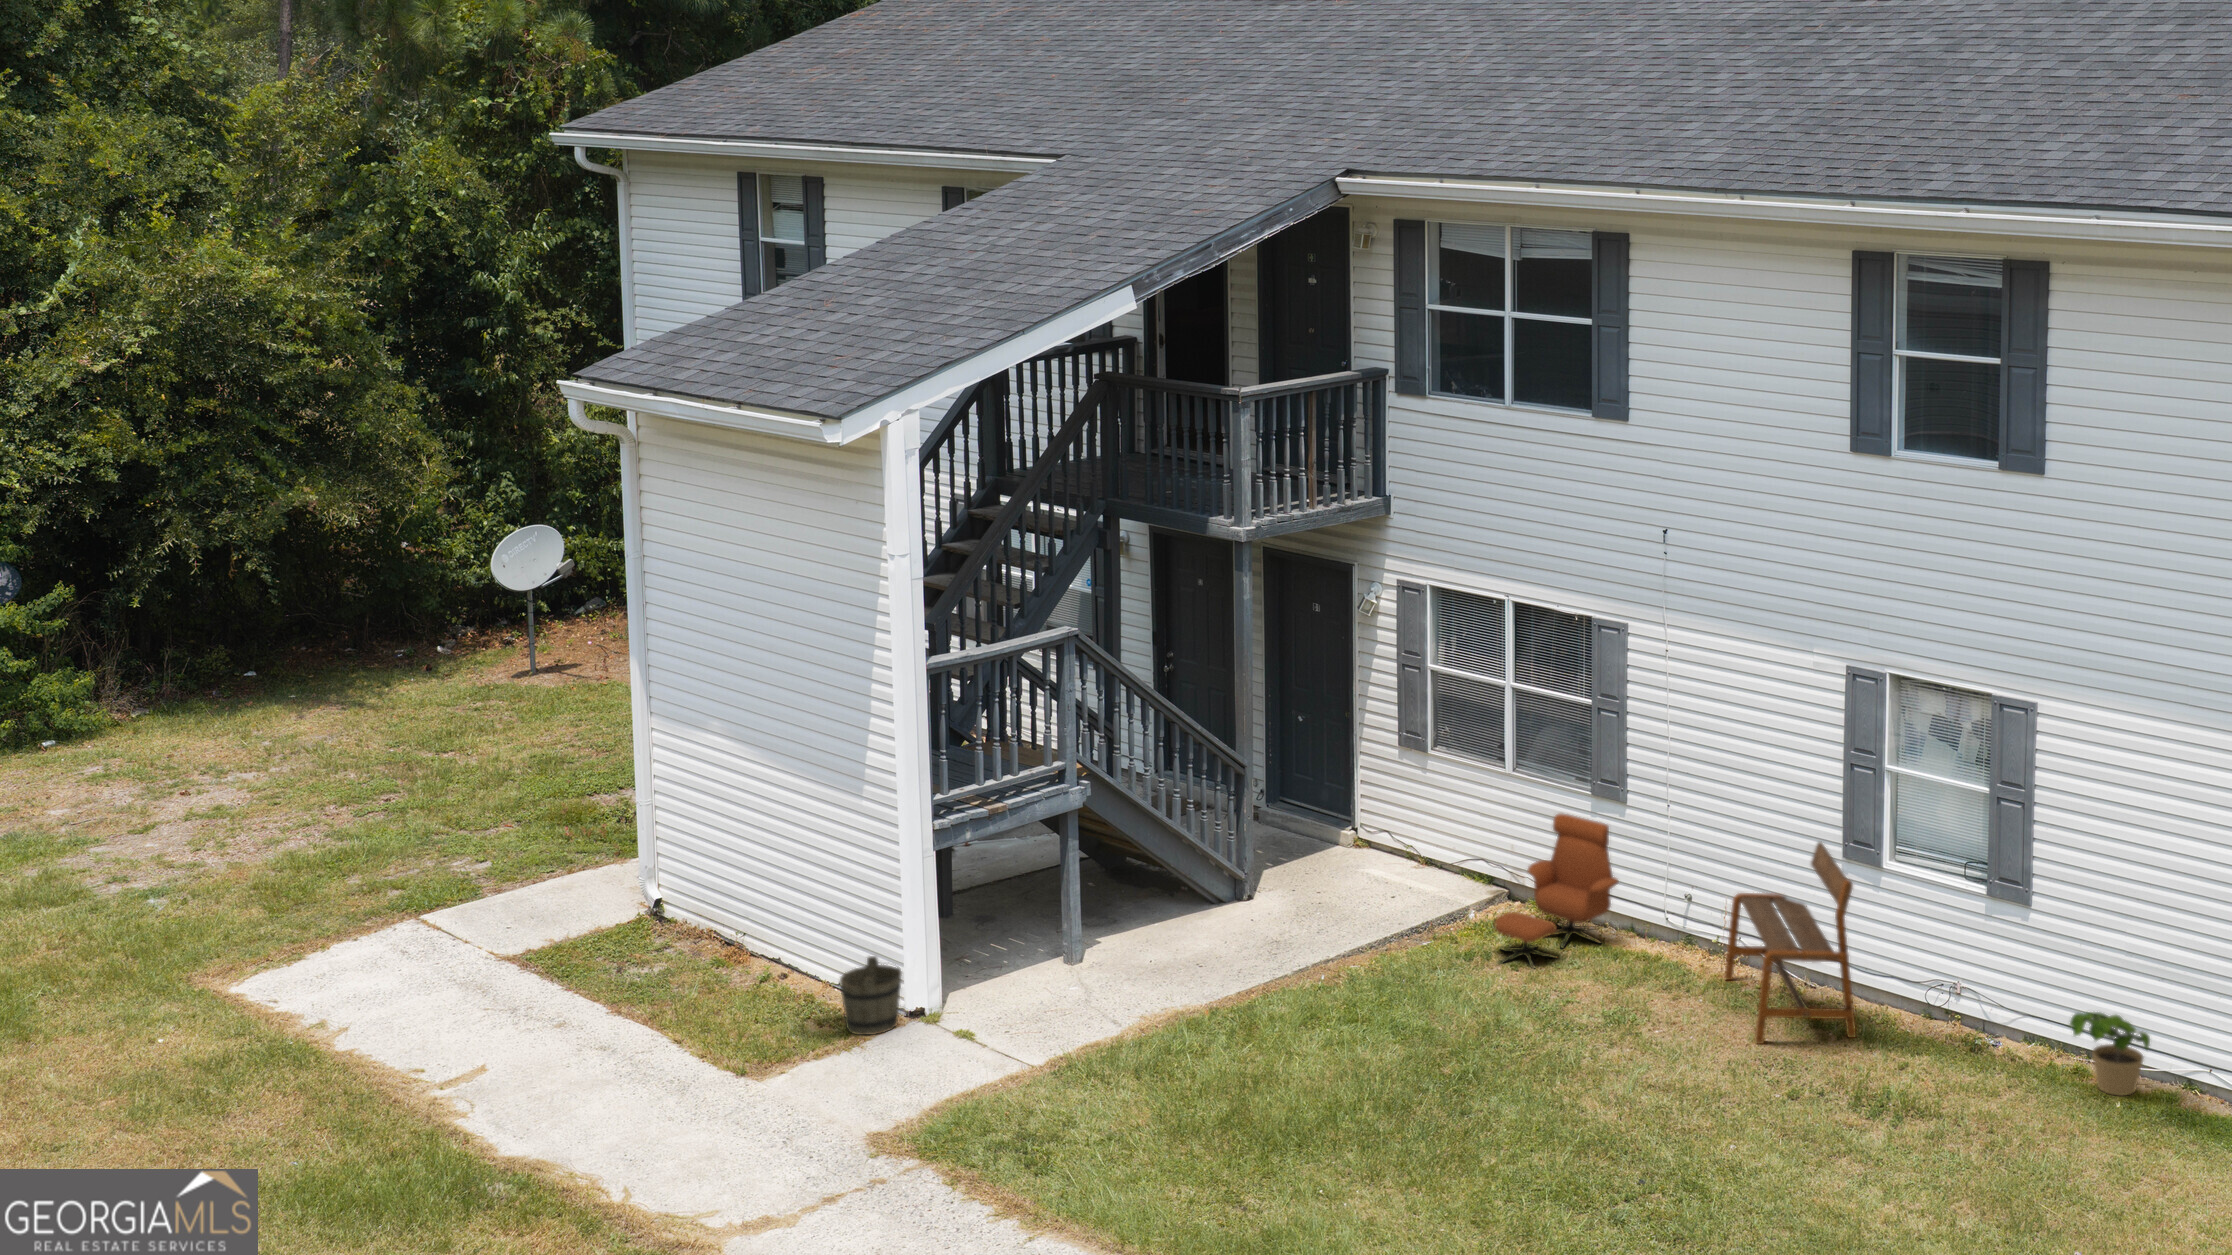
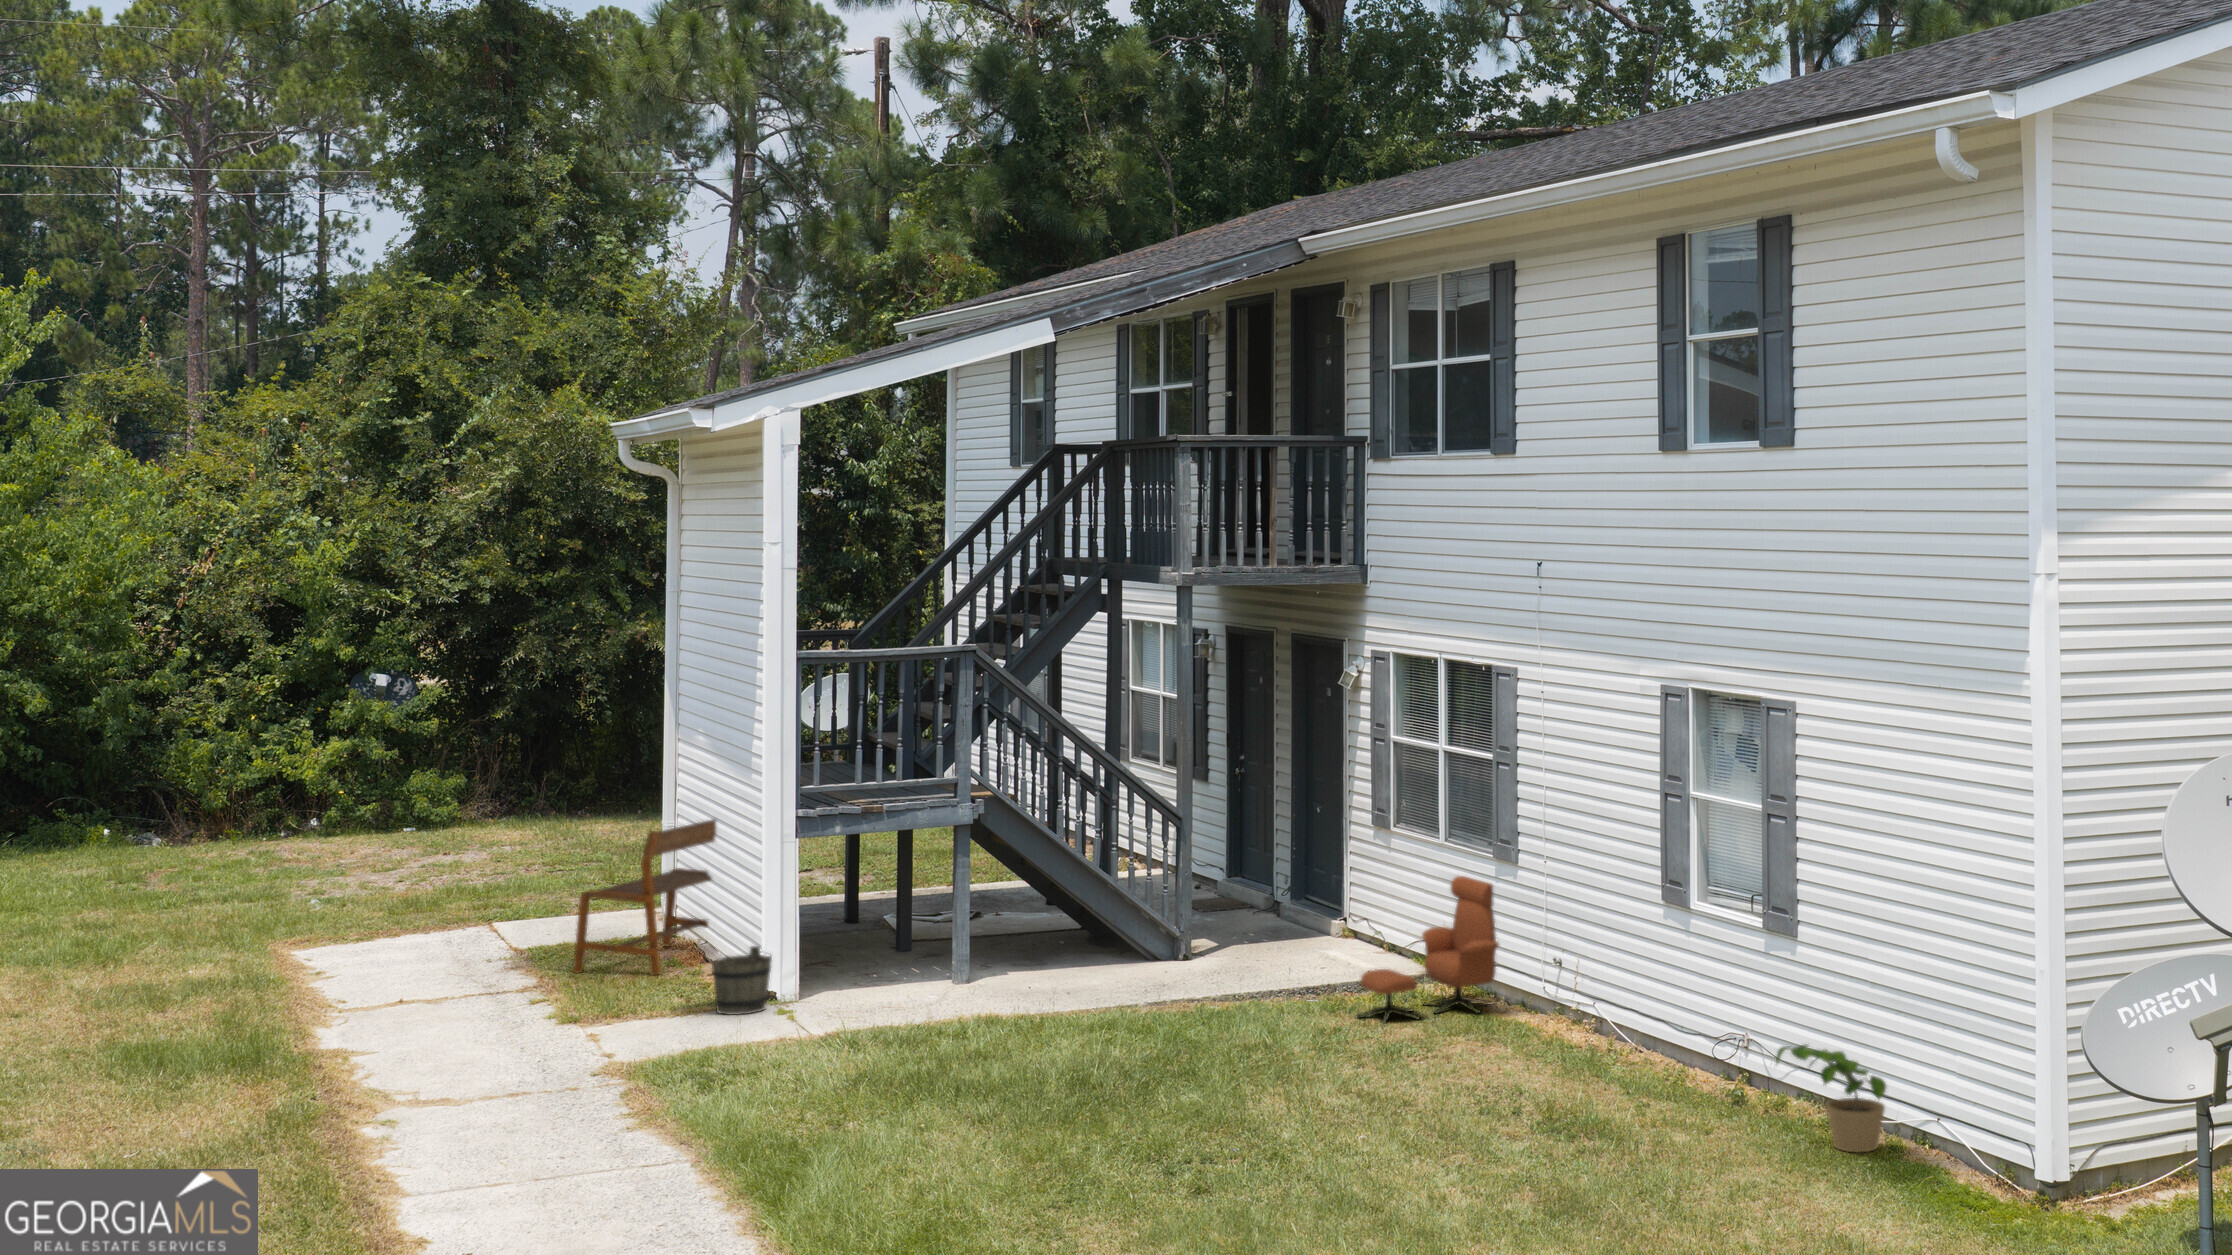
bench: present [1725,842,1856,1044] -> present [573,819,716,975]

